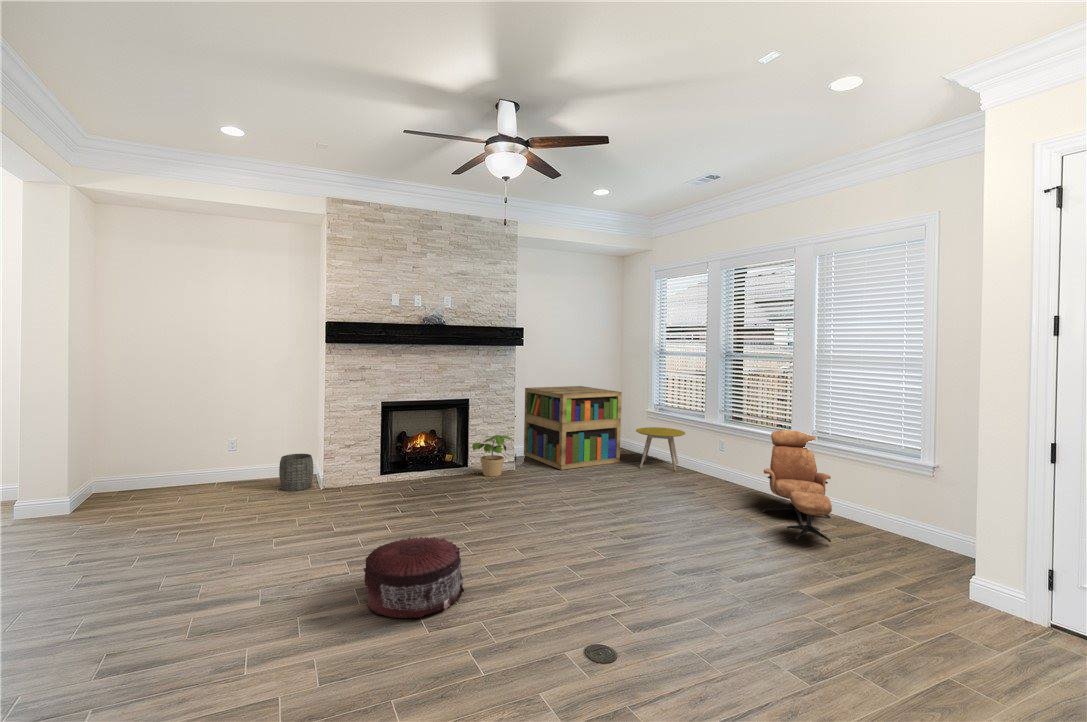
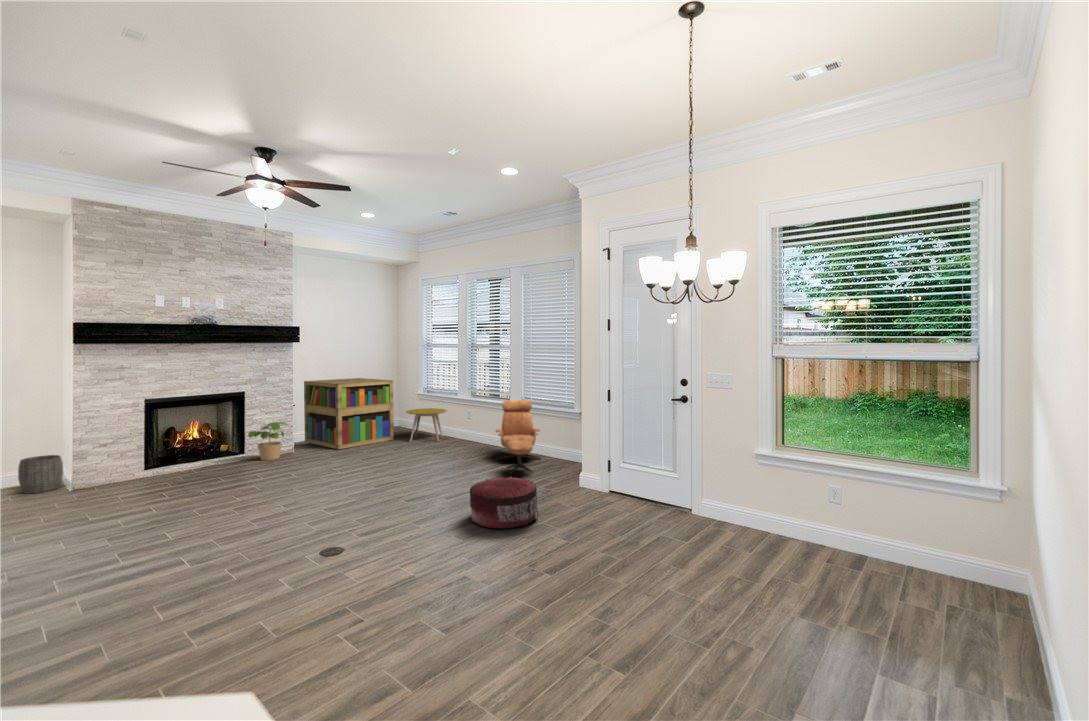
pouf: present [364,537,464,618] -> present [470,477,538,528]

